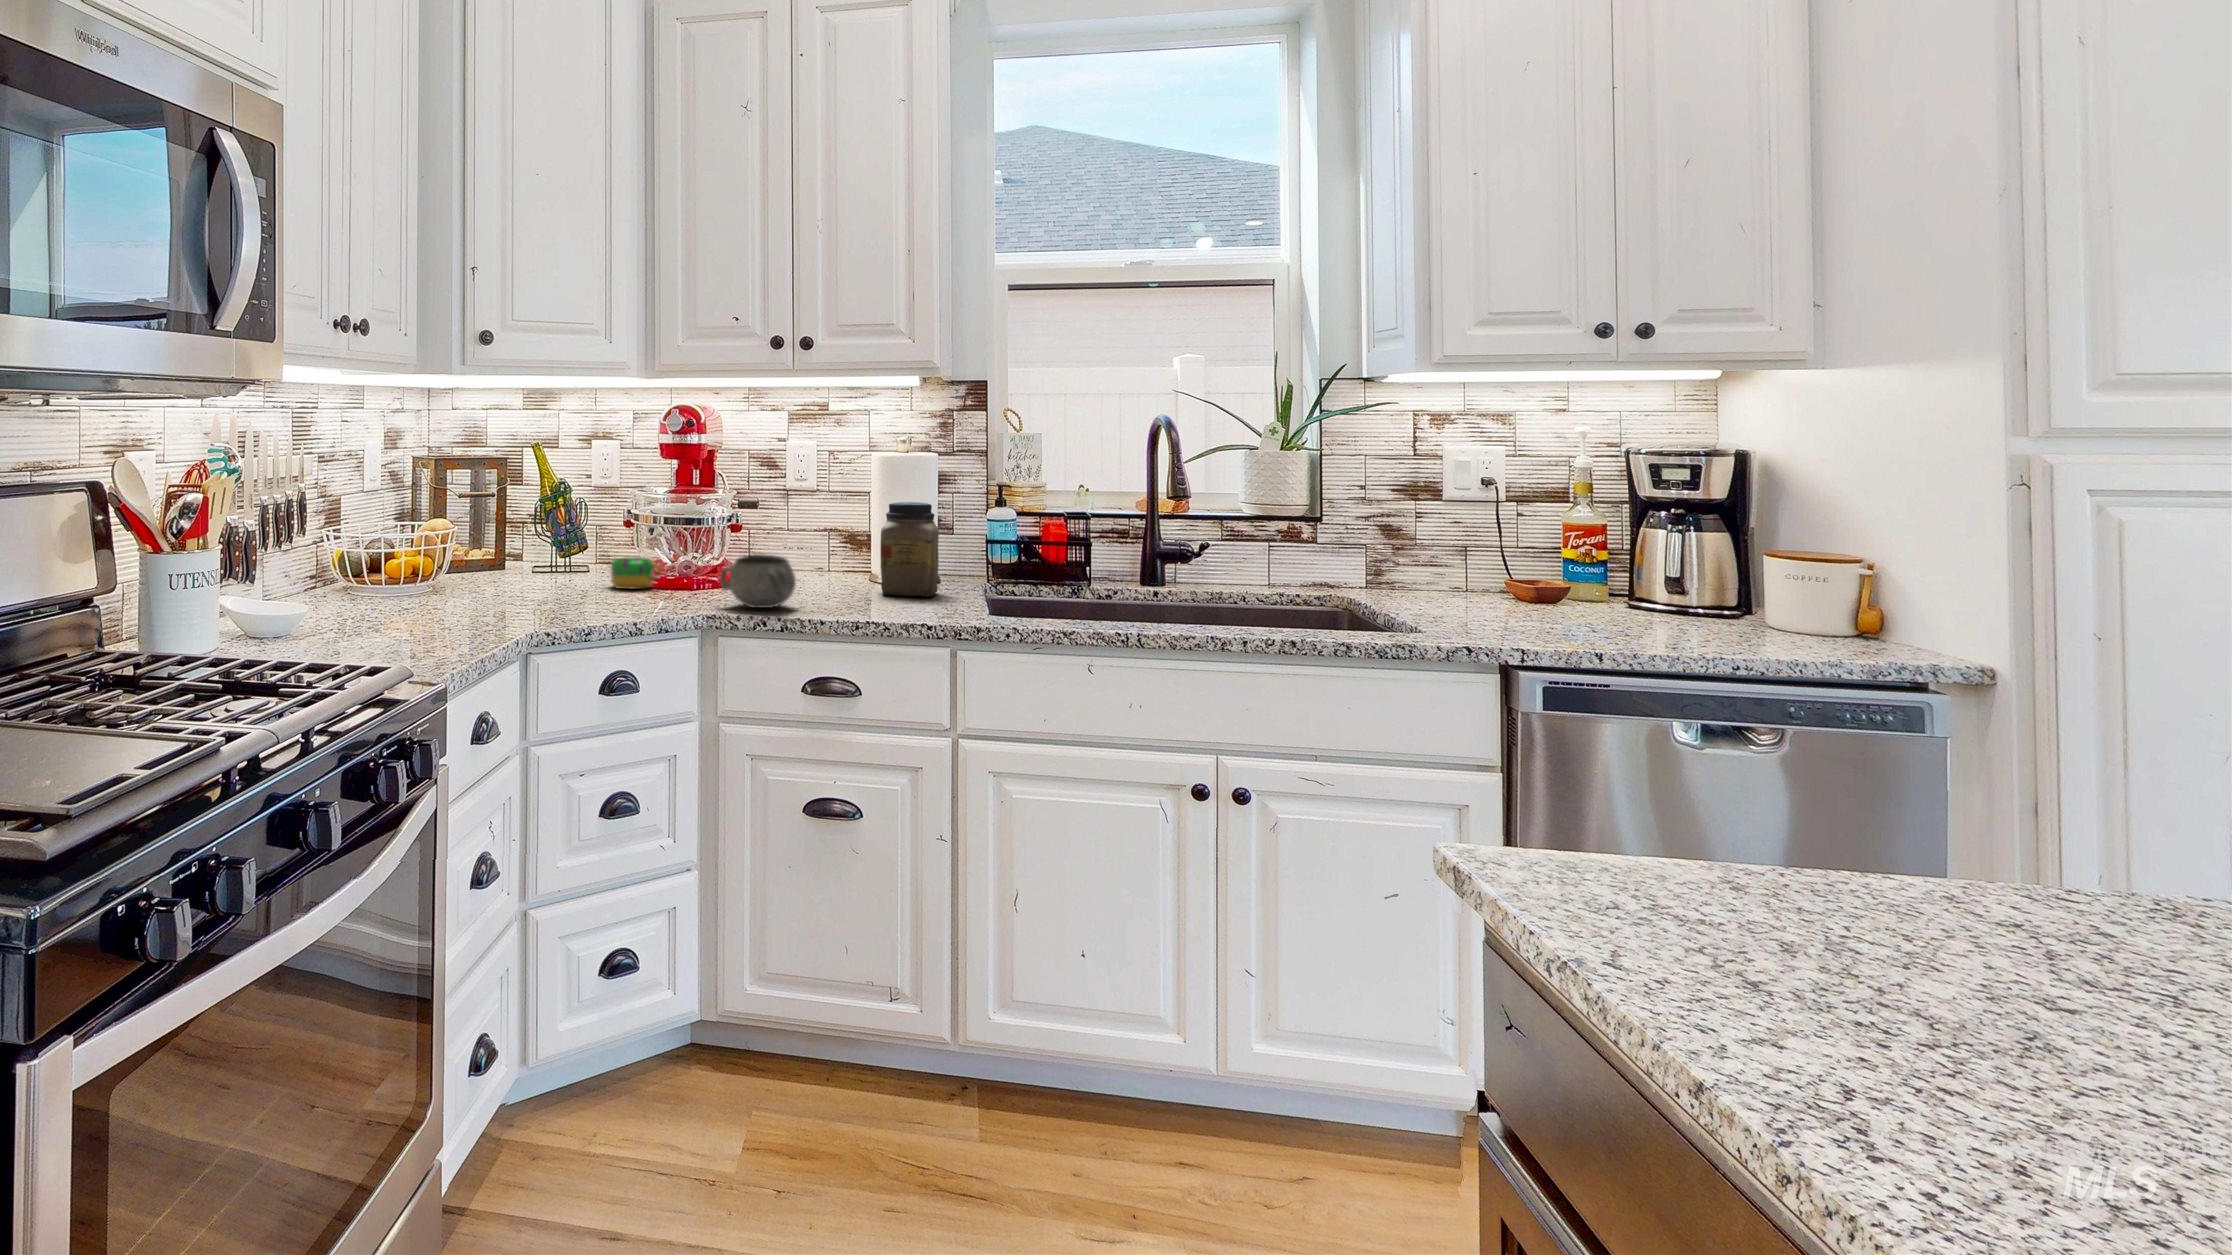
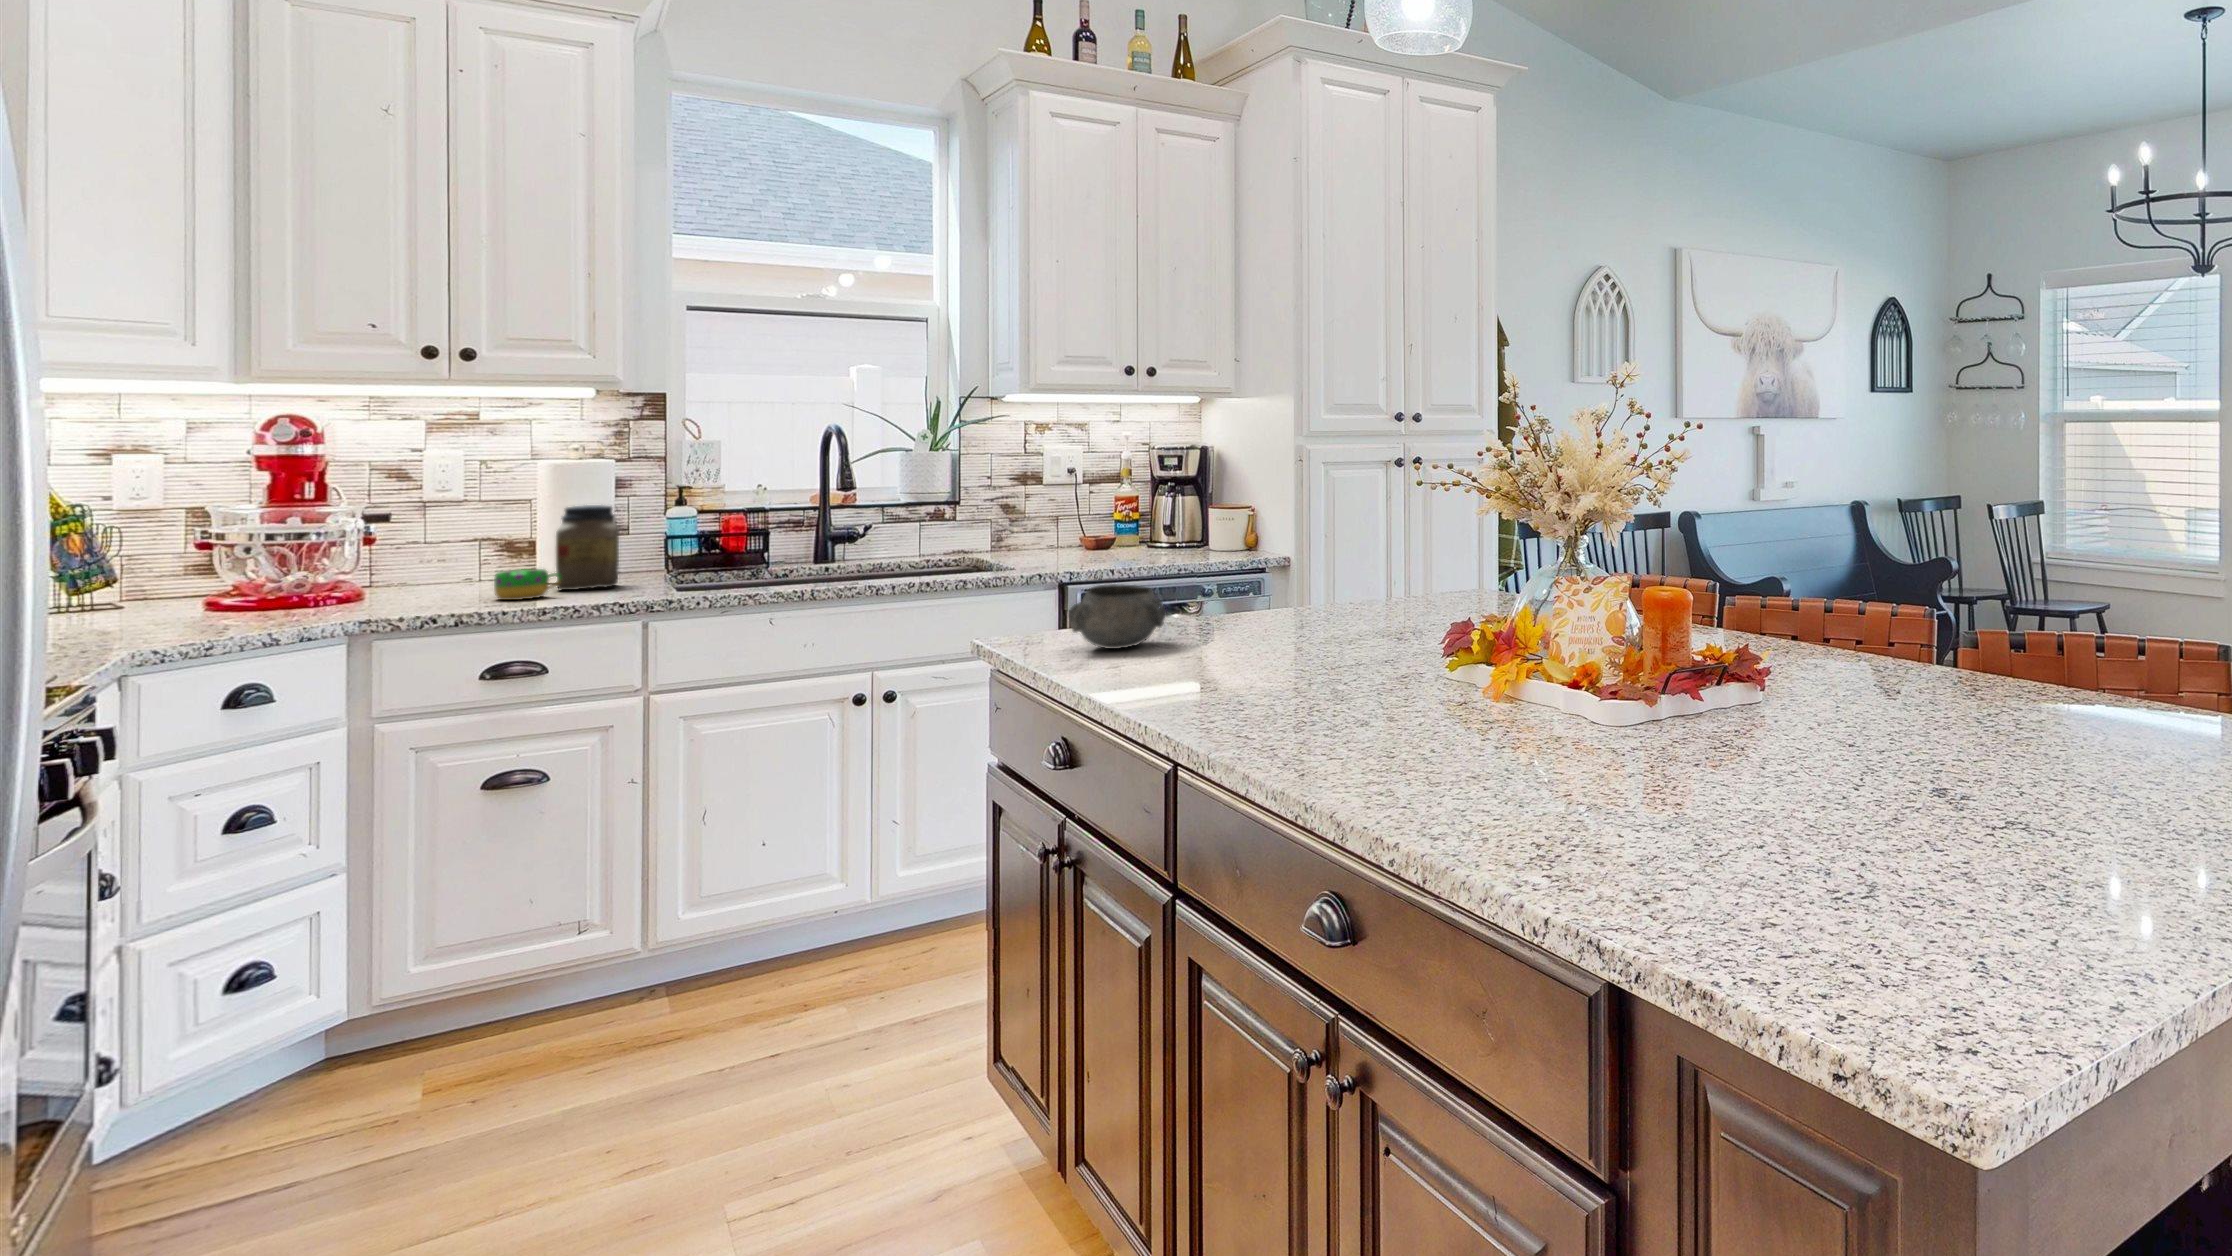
decorative bowl: present [720,554,796,608] -> present [1069,584,1165,649]
mug: present [611,557,661,589] -> present [494,569,562,600]

